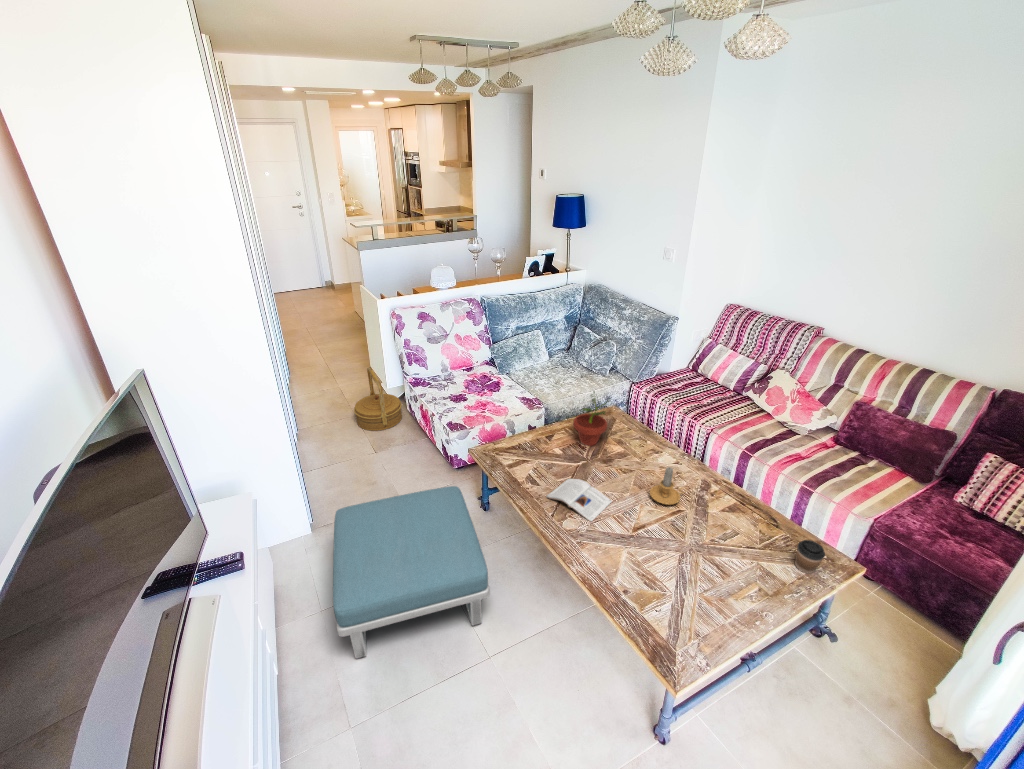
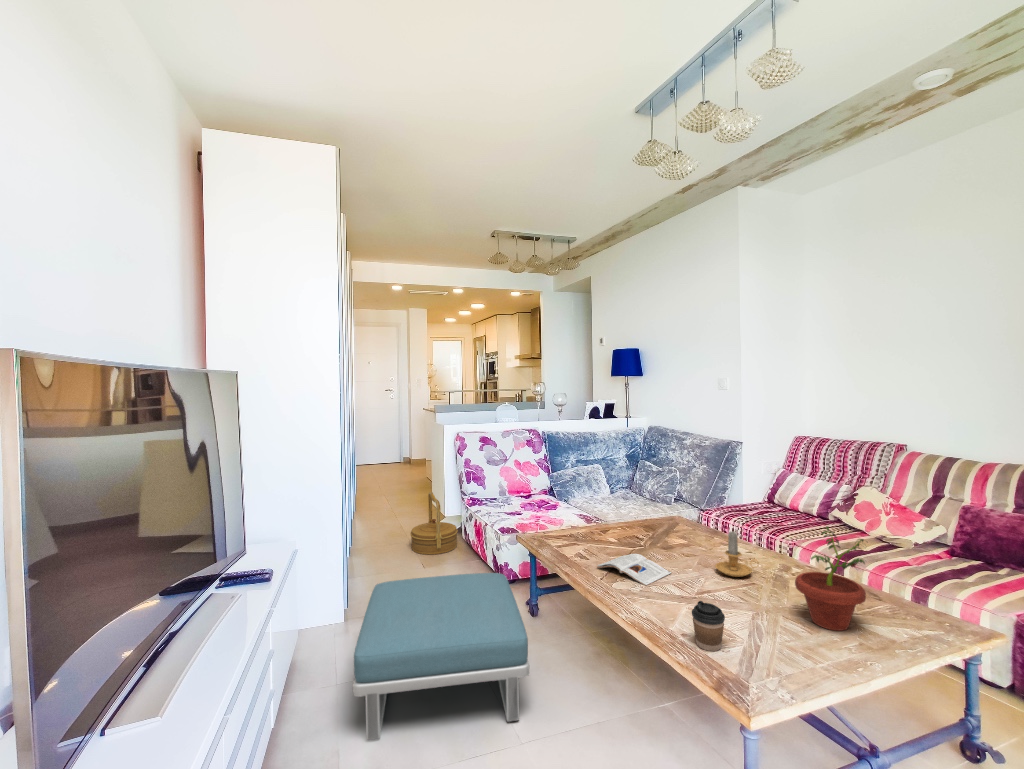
potted plant: present [573,391,609,446] -> present [795,526,866,631]
coffee cup: present [795,540,825,574] -> present [692,601,725,651]

